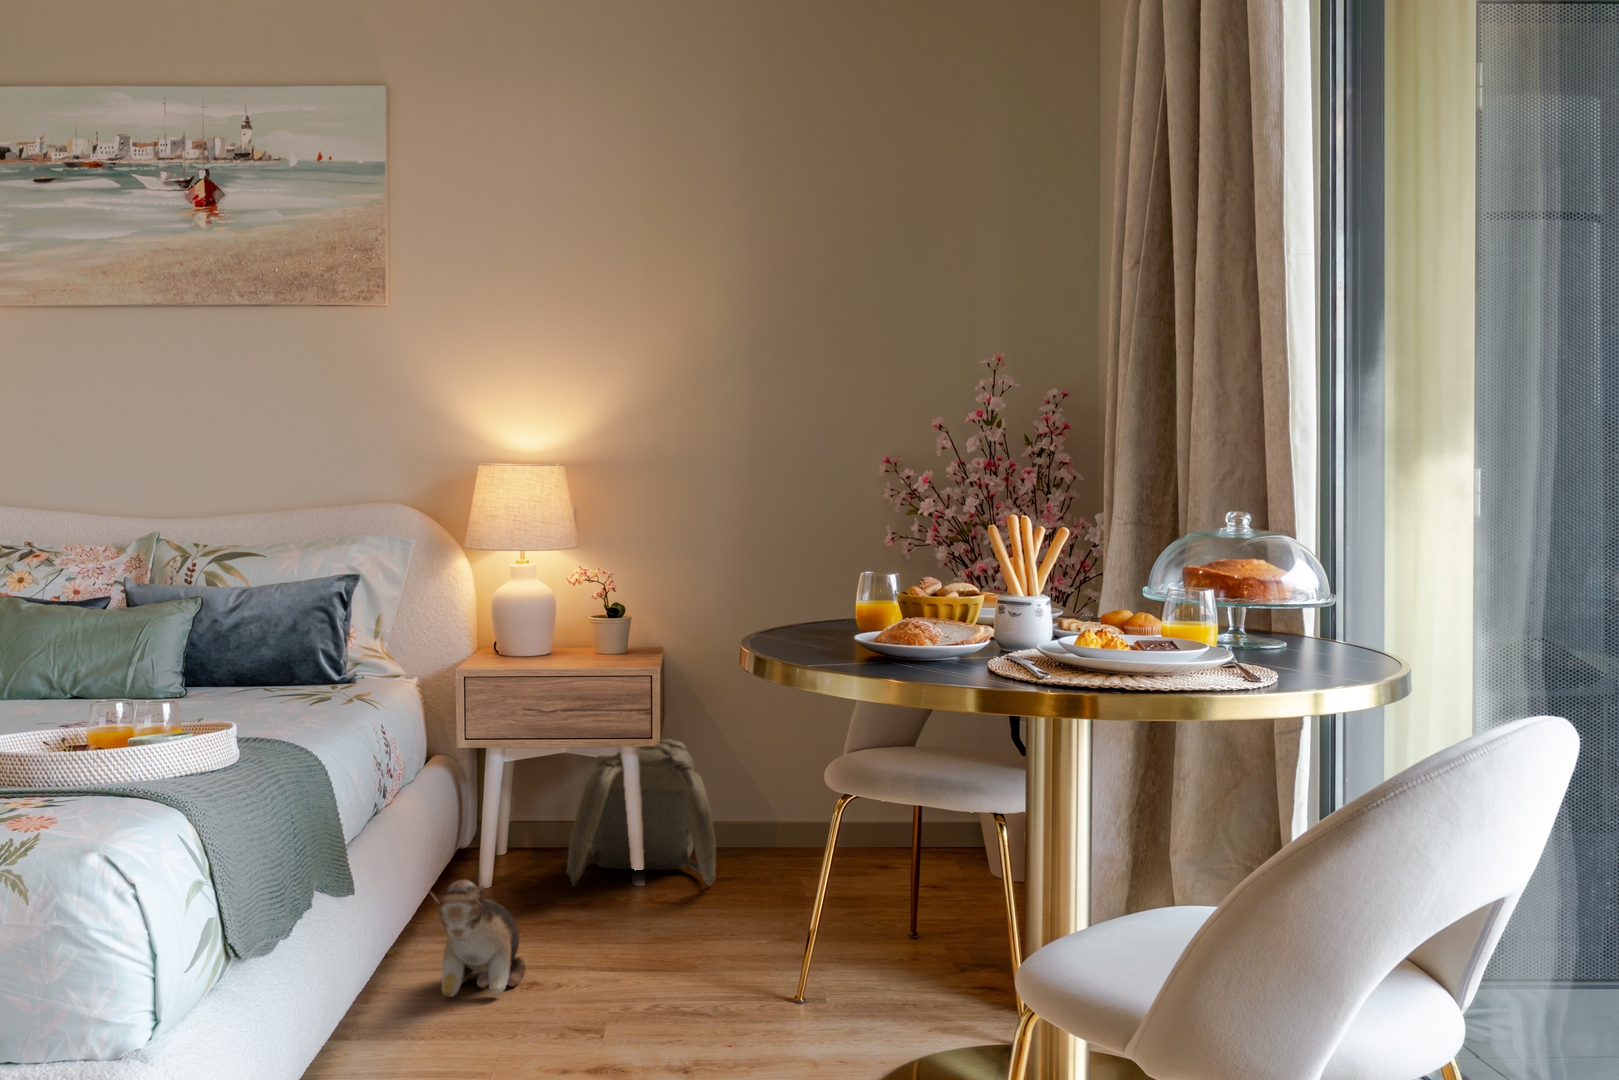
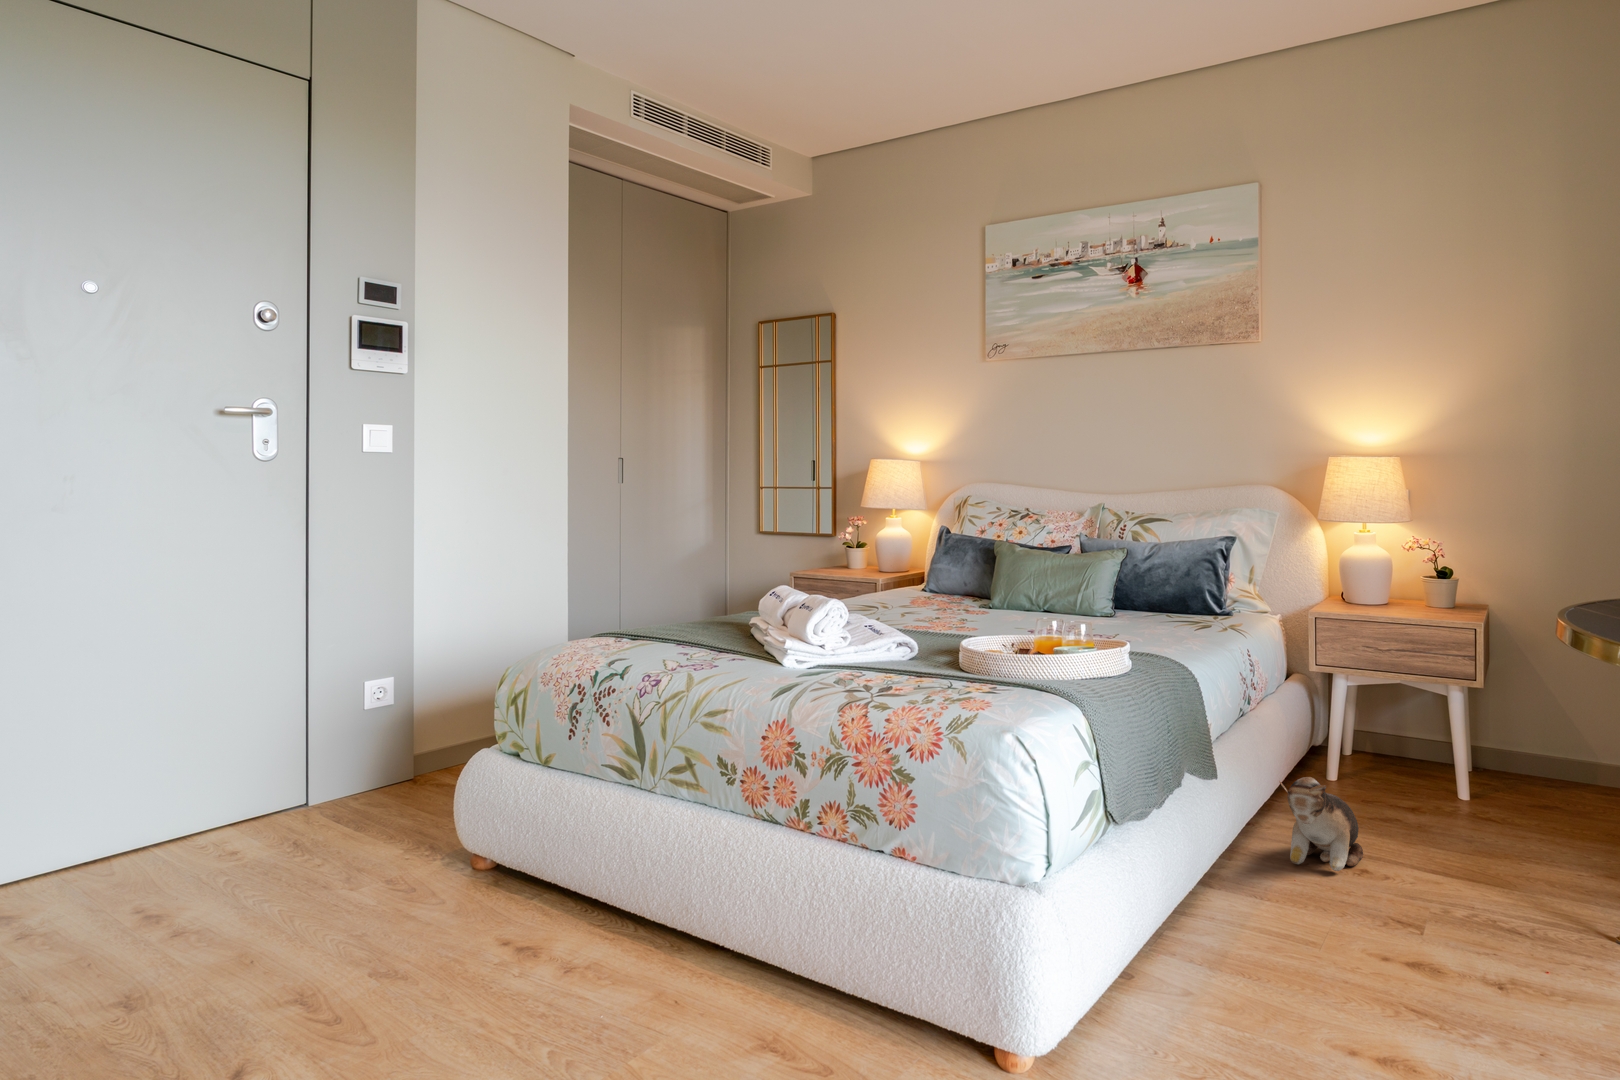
backpack: present [566,739,716,886] -> none [1407,673,1556,809]

